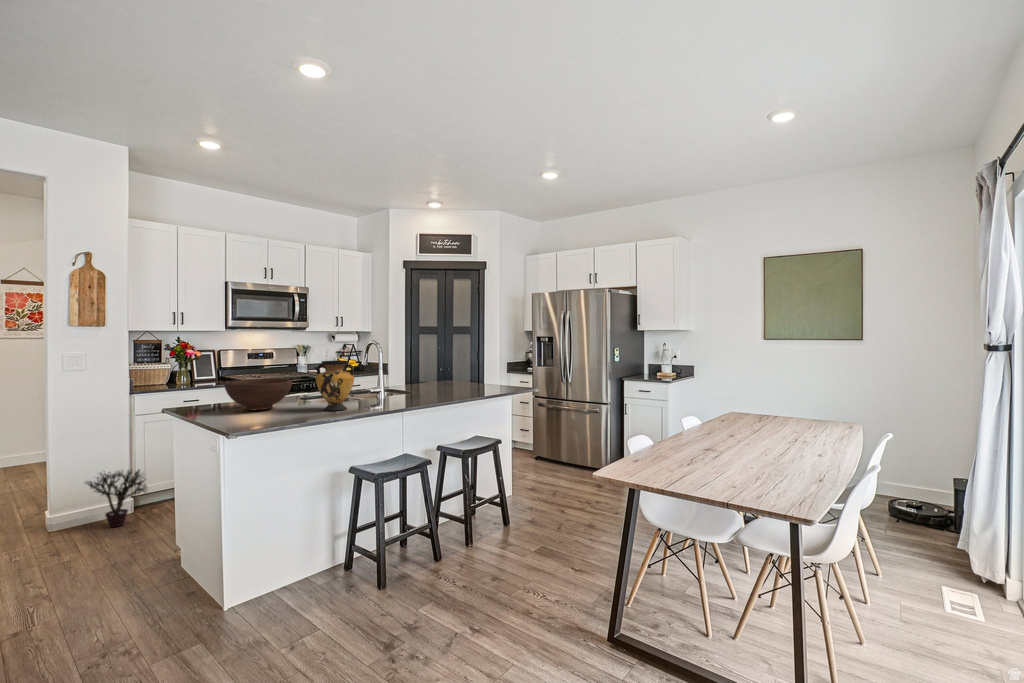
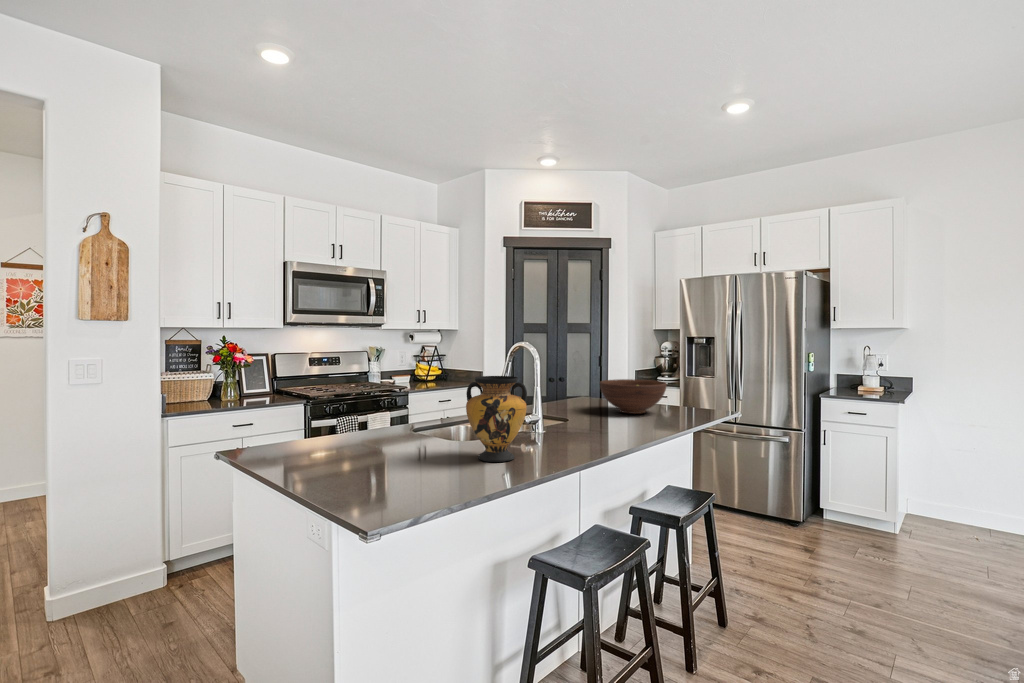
fruit bowl: present [224,378,292,410] -> present [600,379,666,414]
potted plant: present [85,470,146,527] -> none [97,524,190,616]

